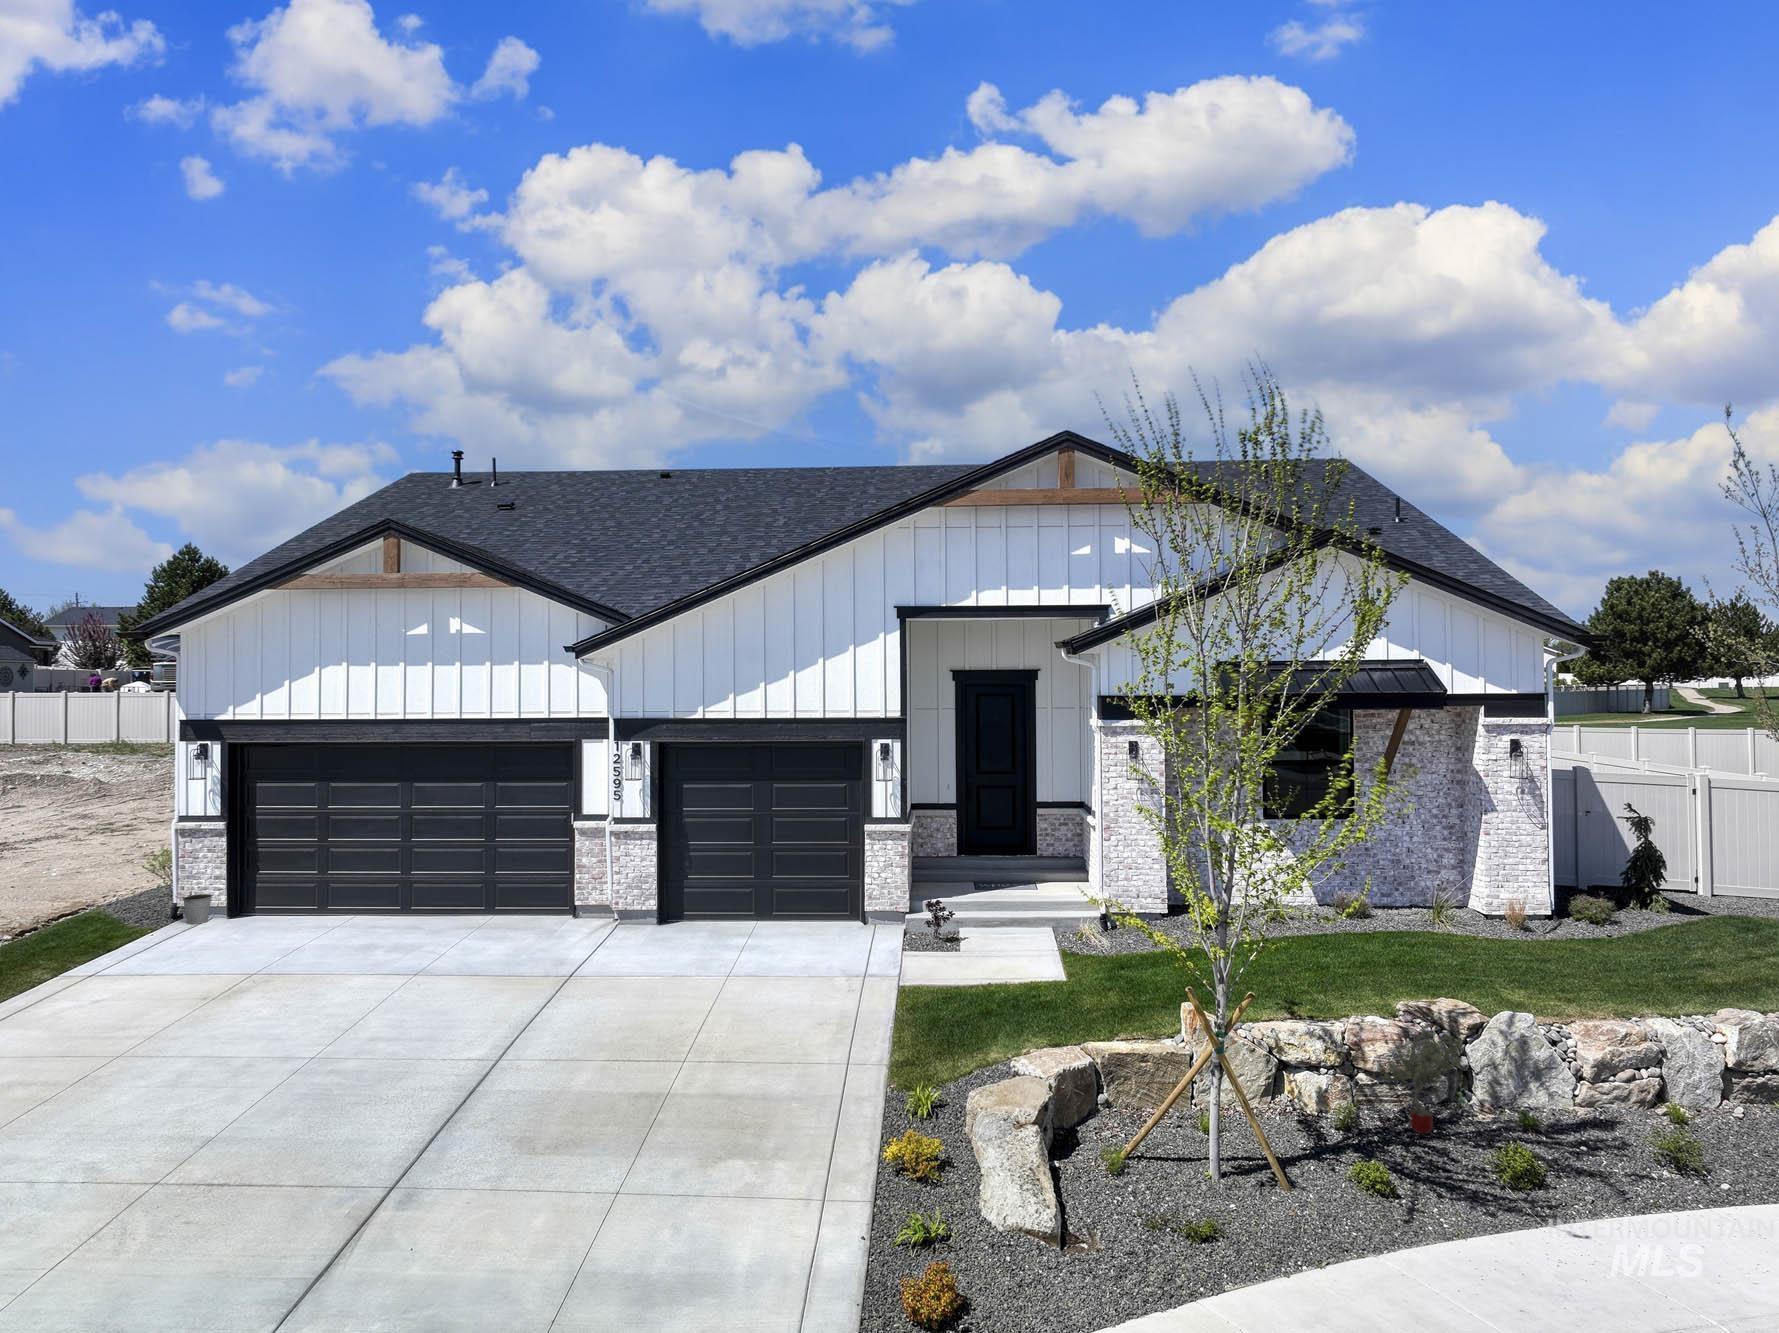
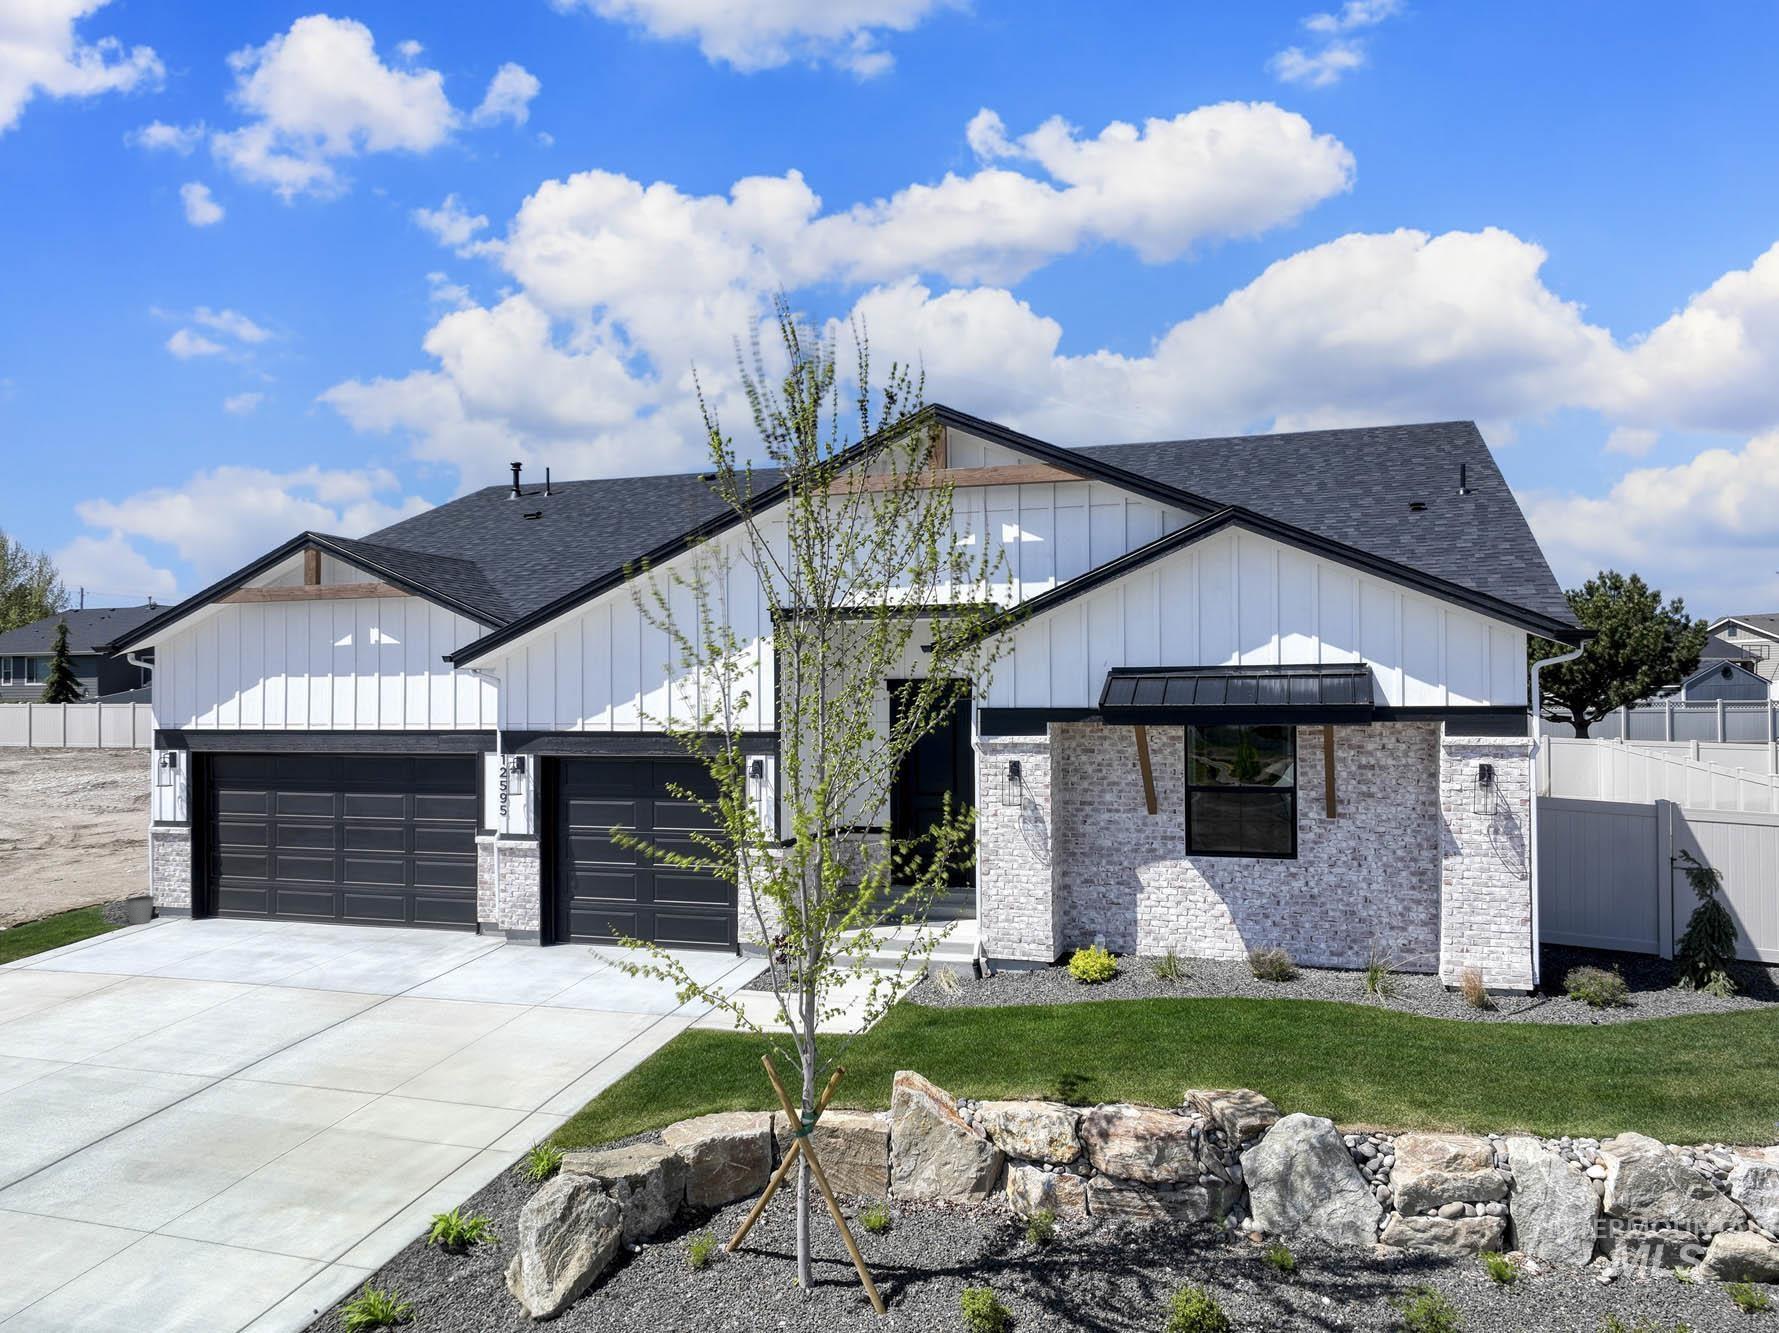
potted tree: present [1381,1024,1463,1134] -> none [1058,1110,1180,1267]

